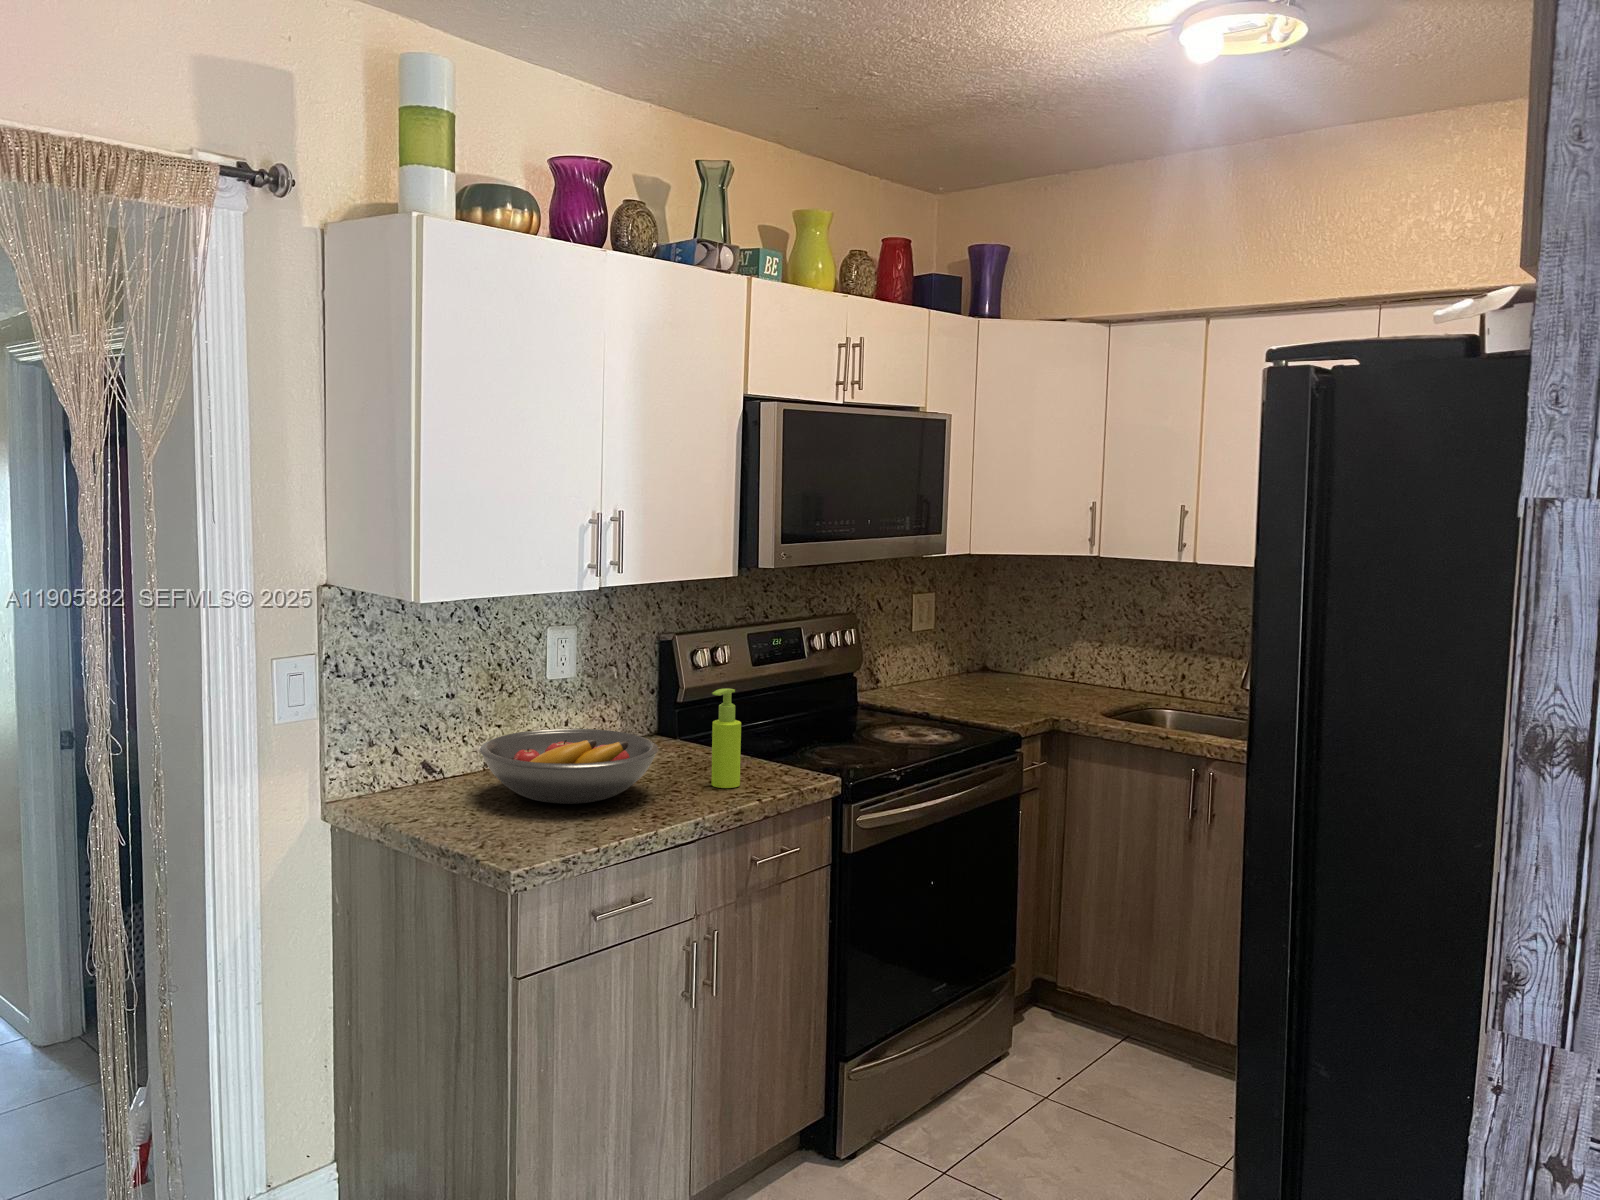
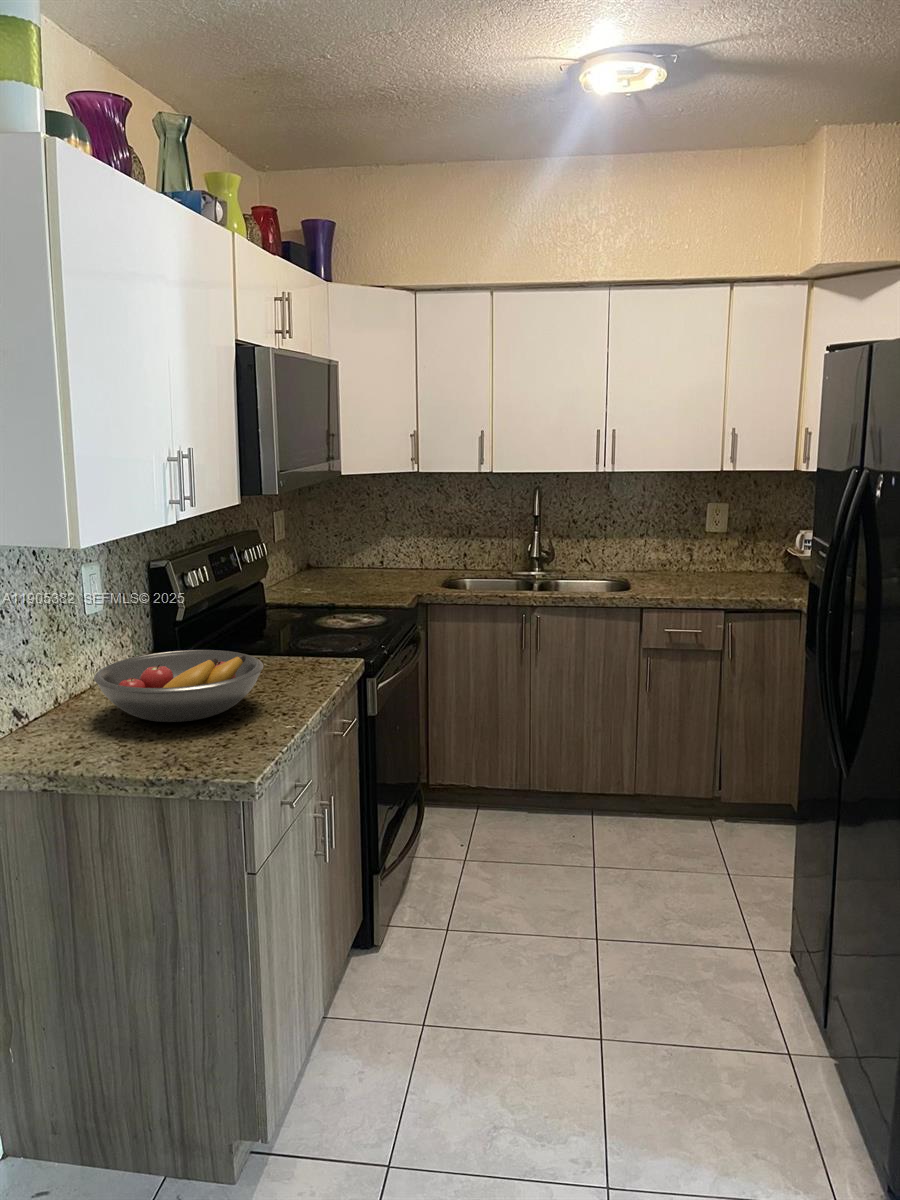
soap dispenser: present [711,688,741,788] -> none [276,599,303,683]

